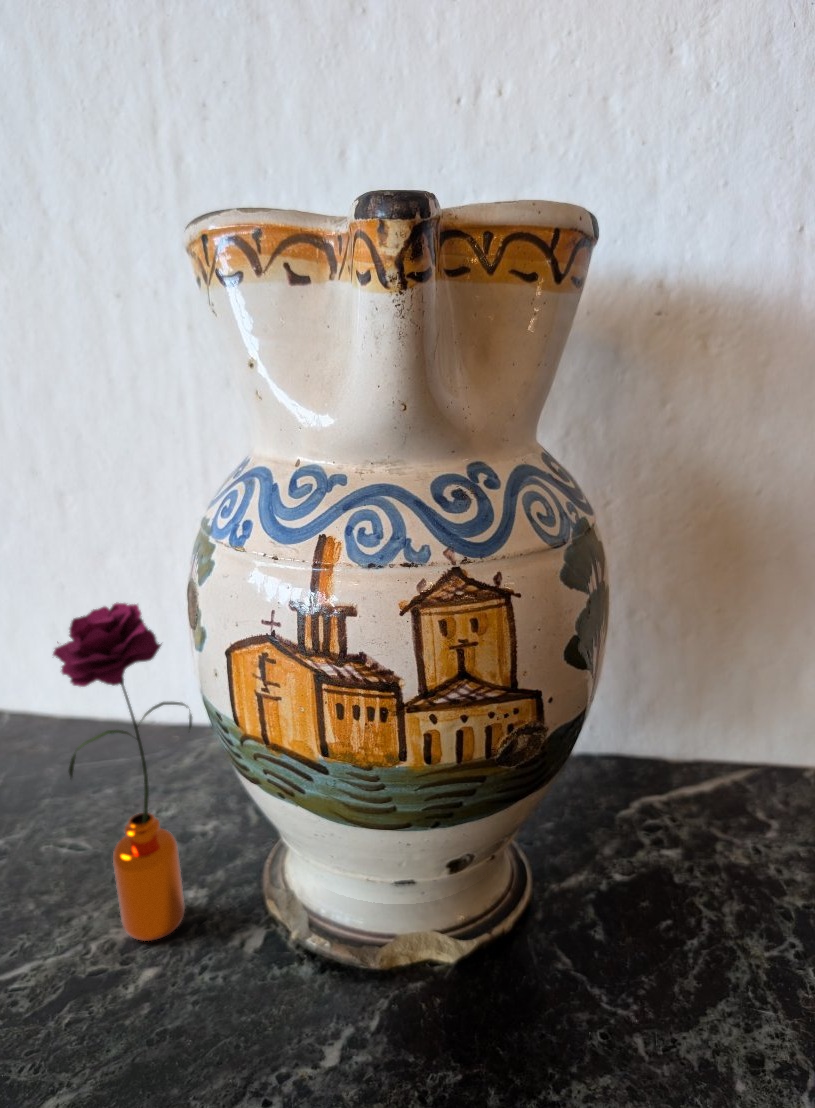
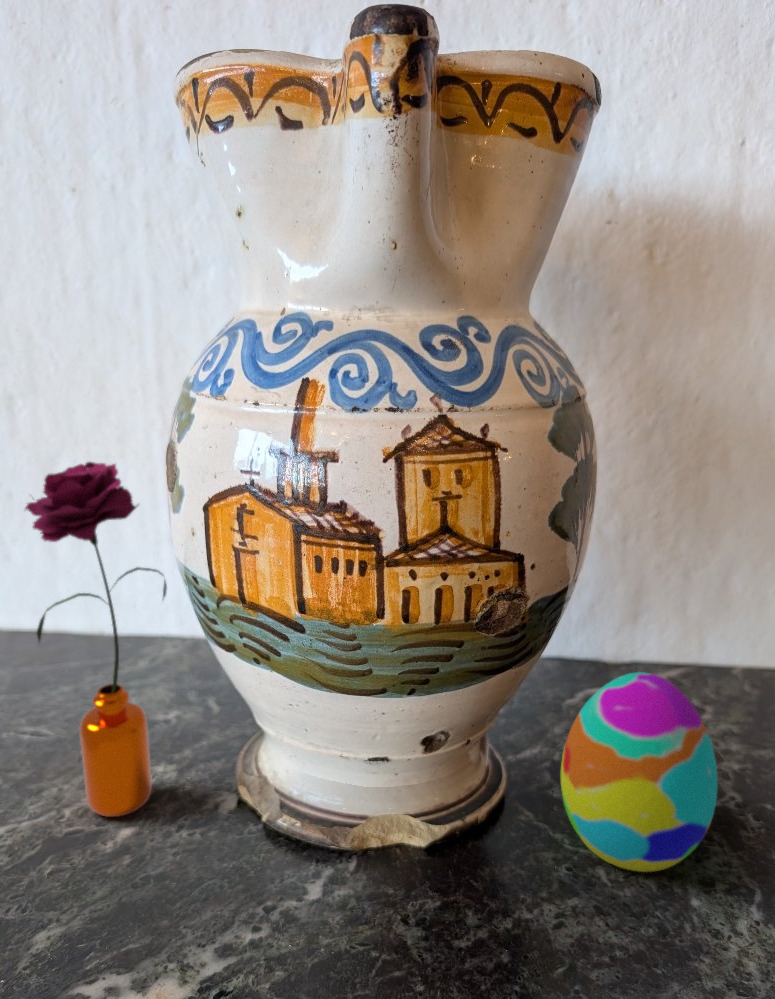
decorative egg: none [581,789,731,980] -> present [561,672,718,872]

